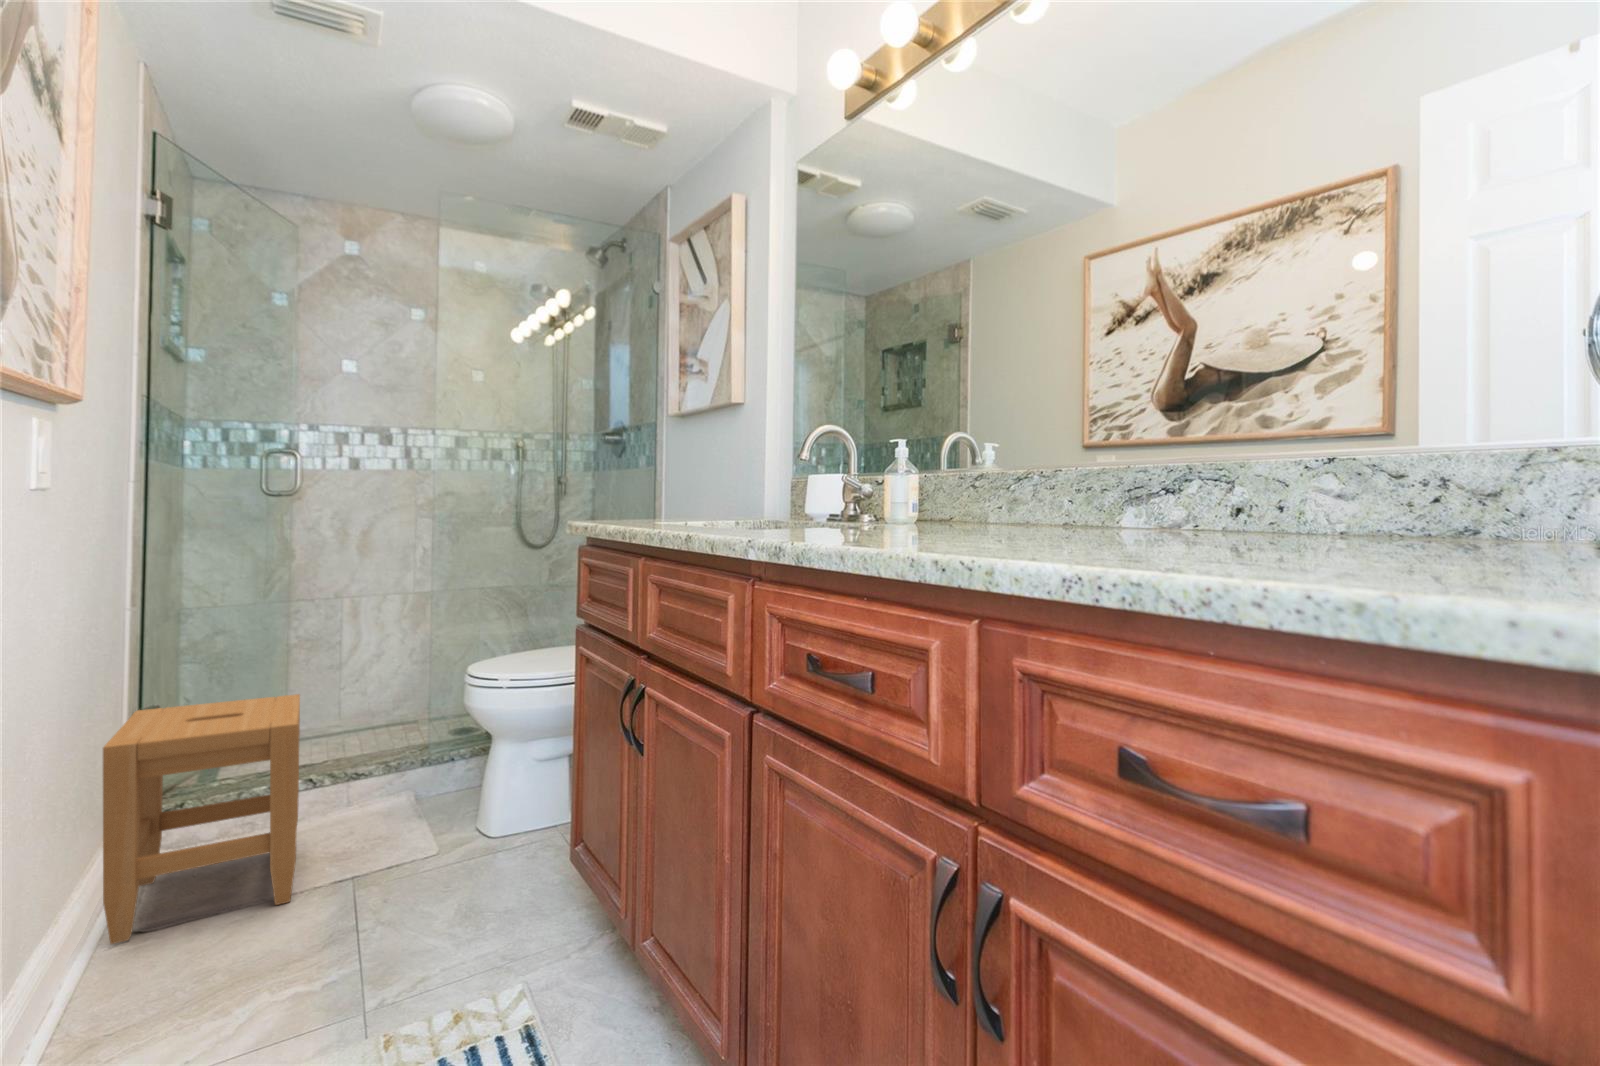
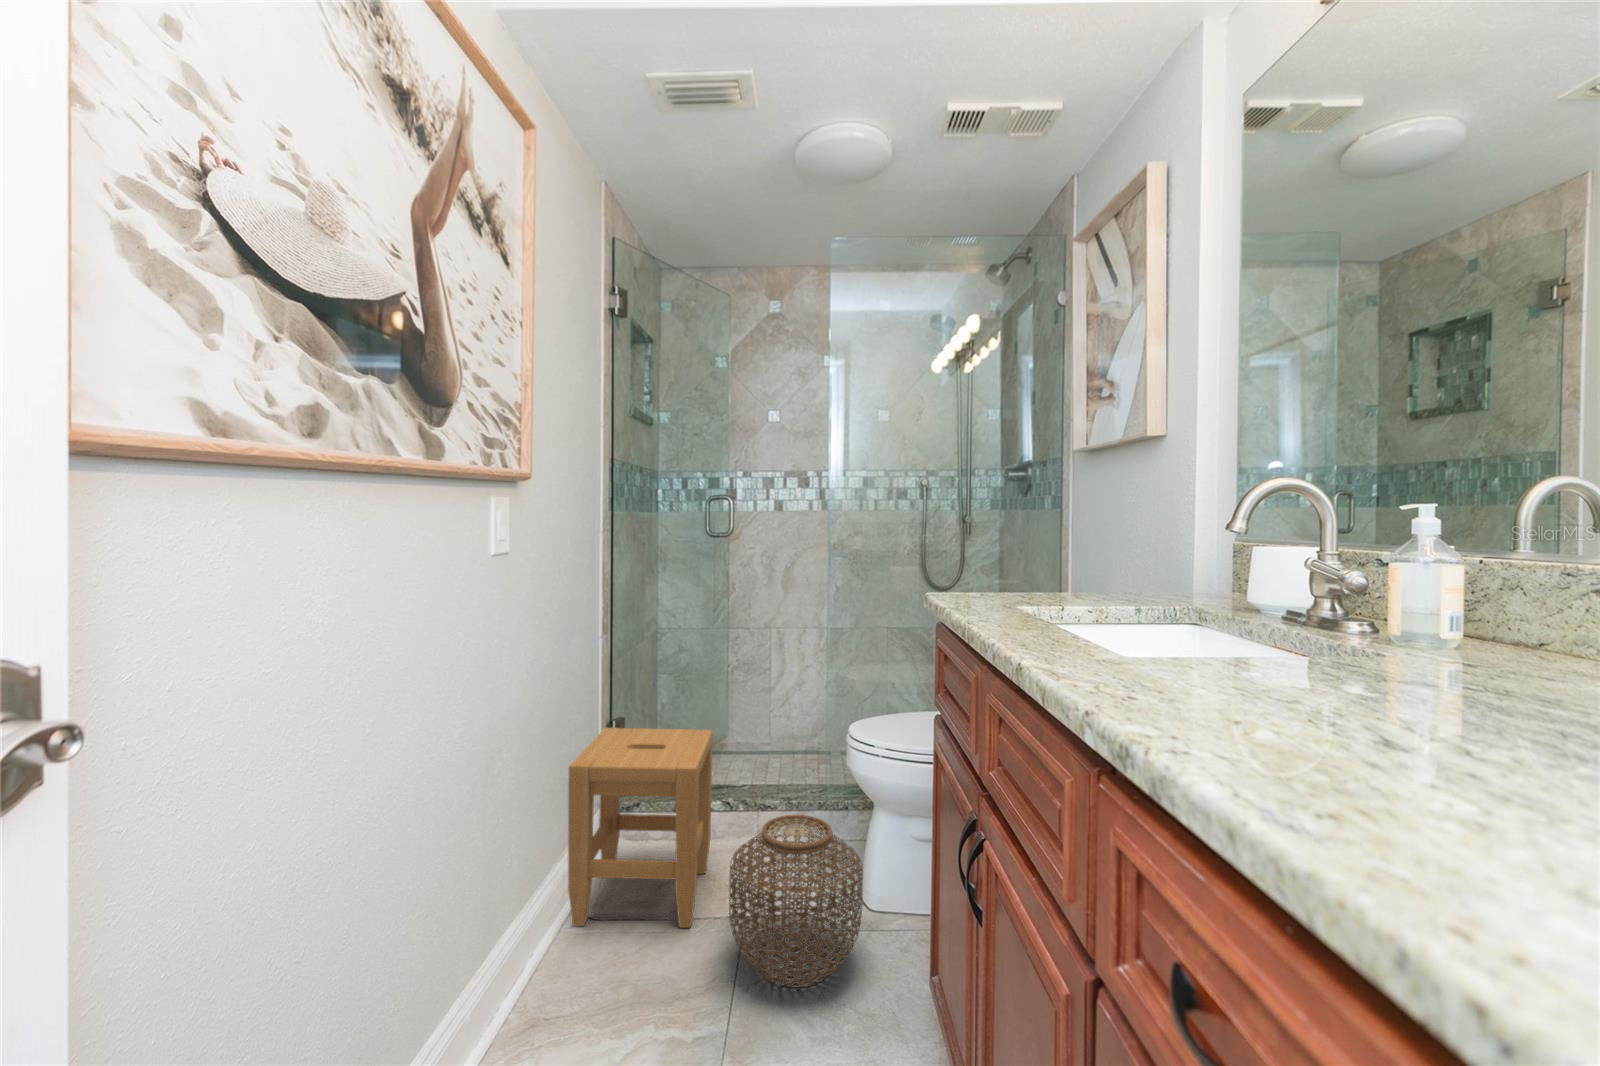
woven basket: none [351,748,502,914] -> present [729,815,863,987]

